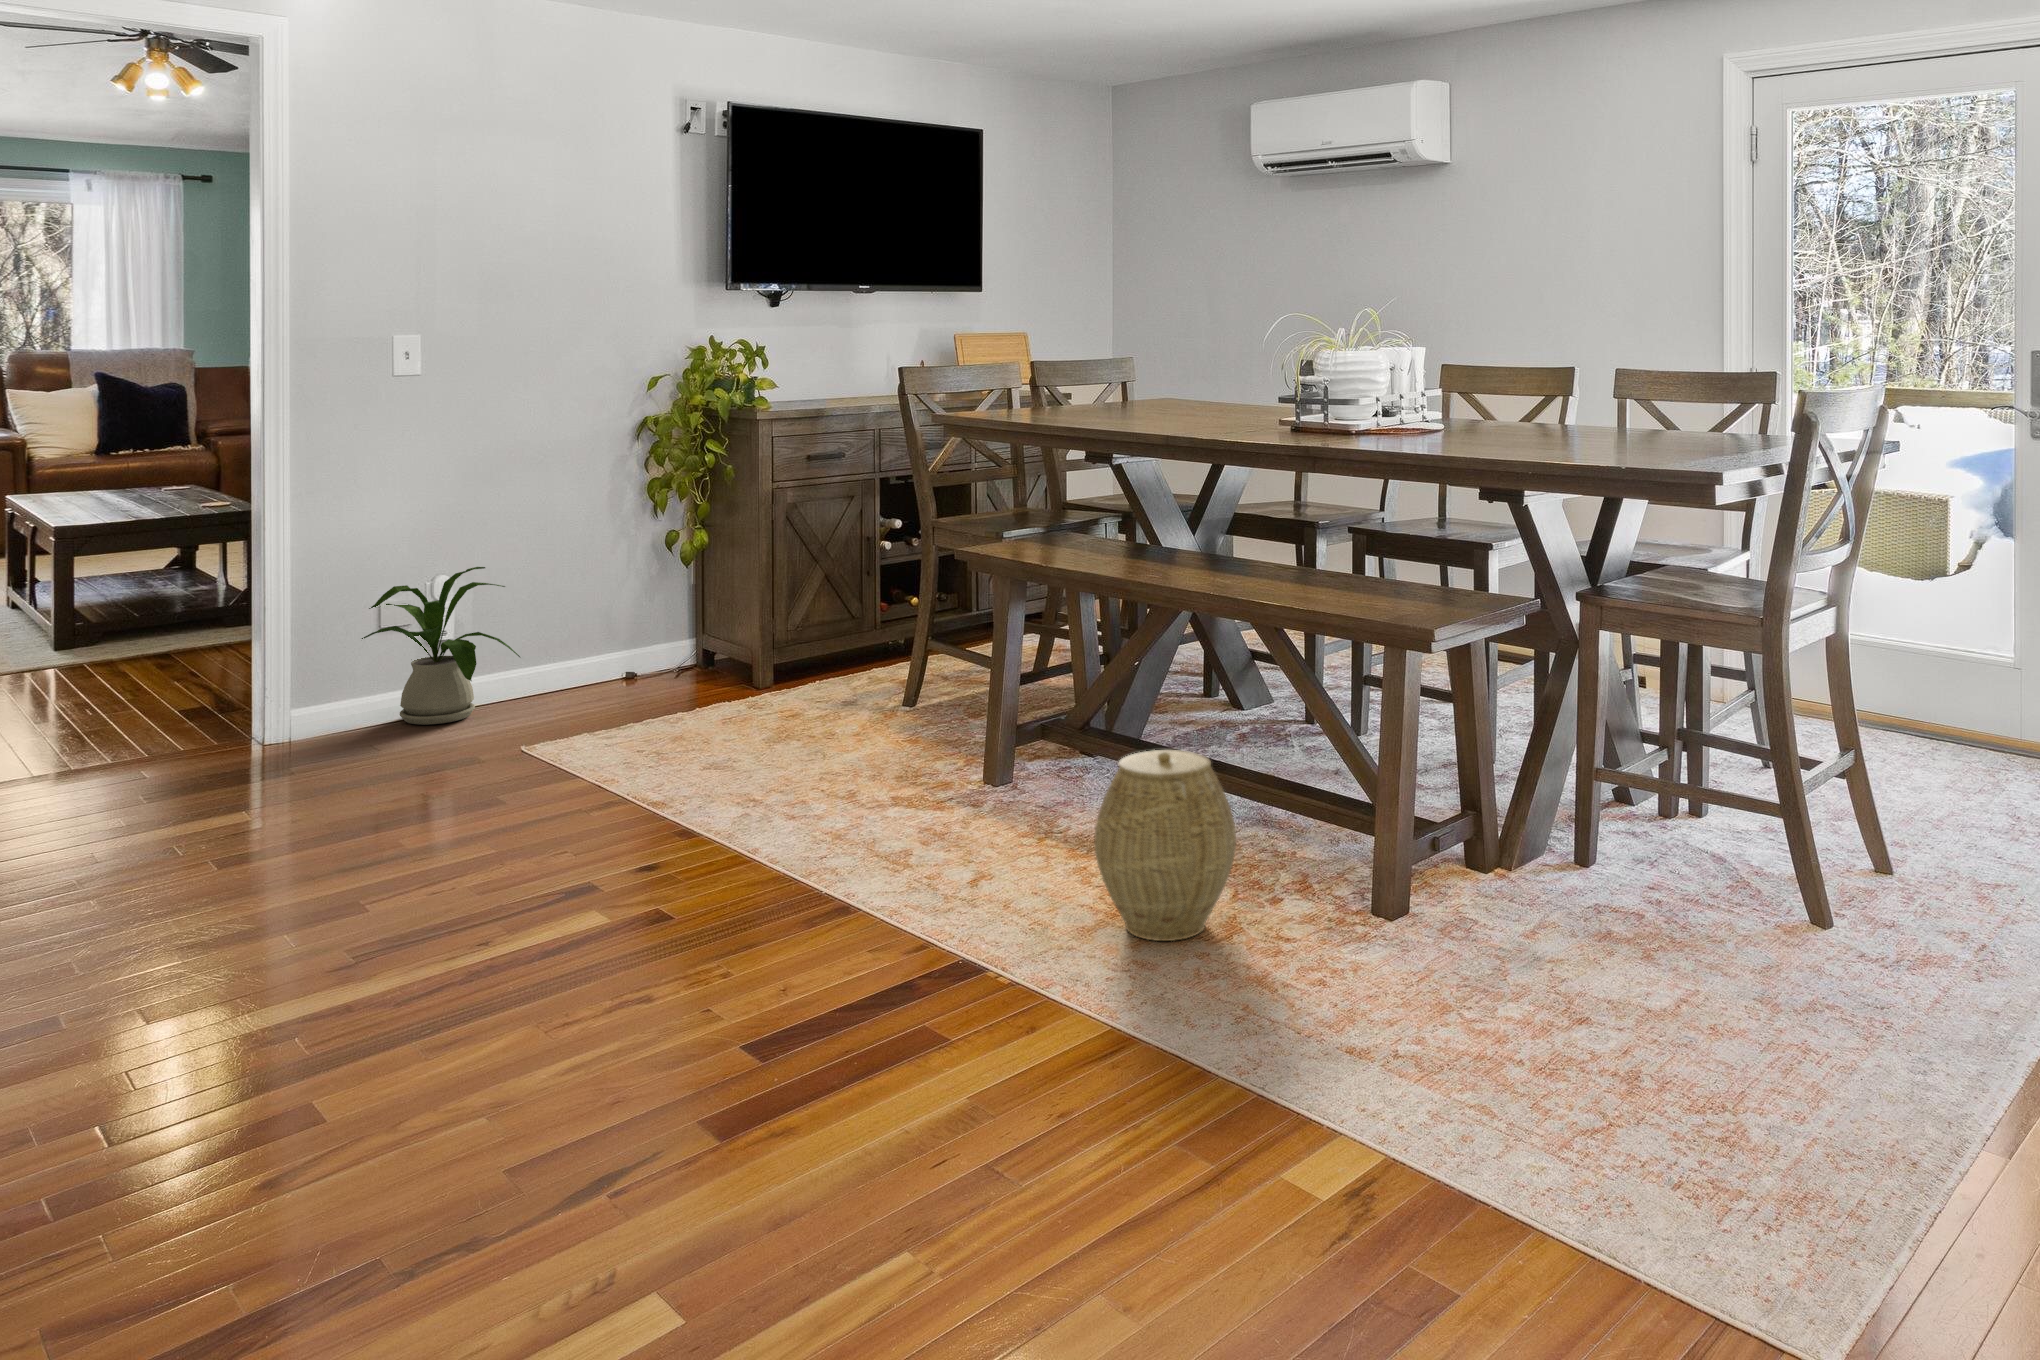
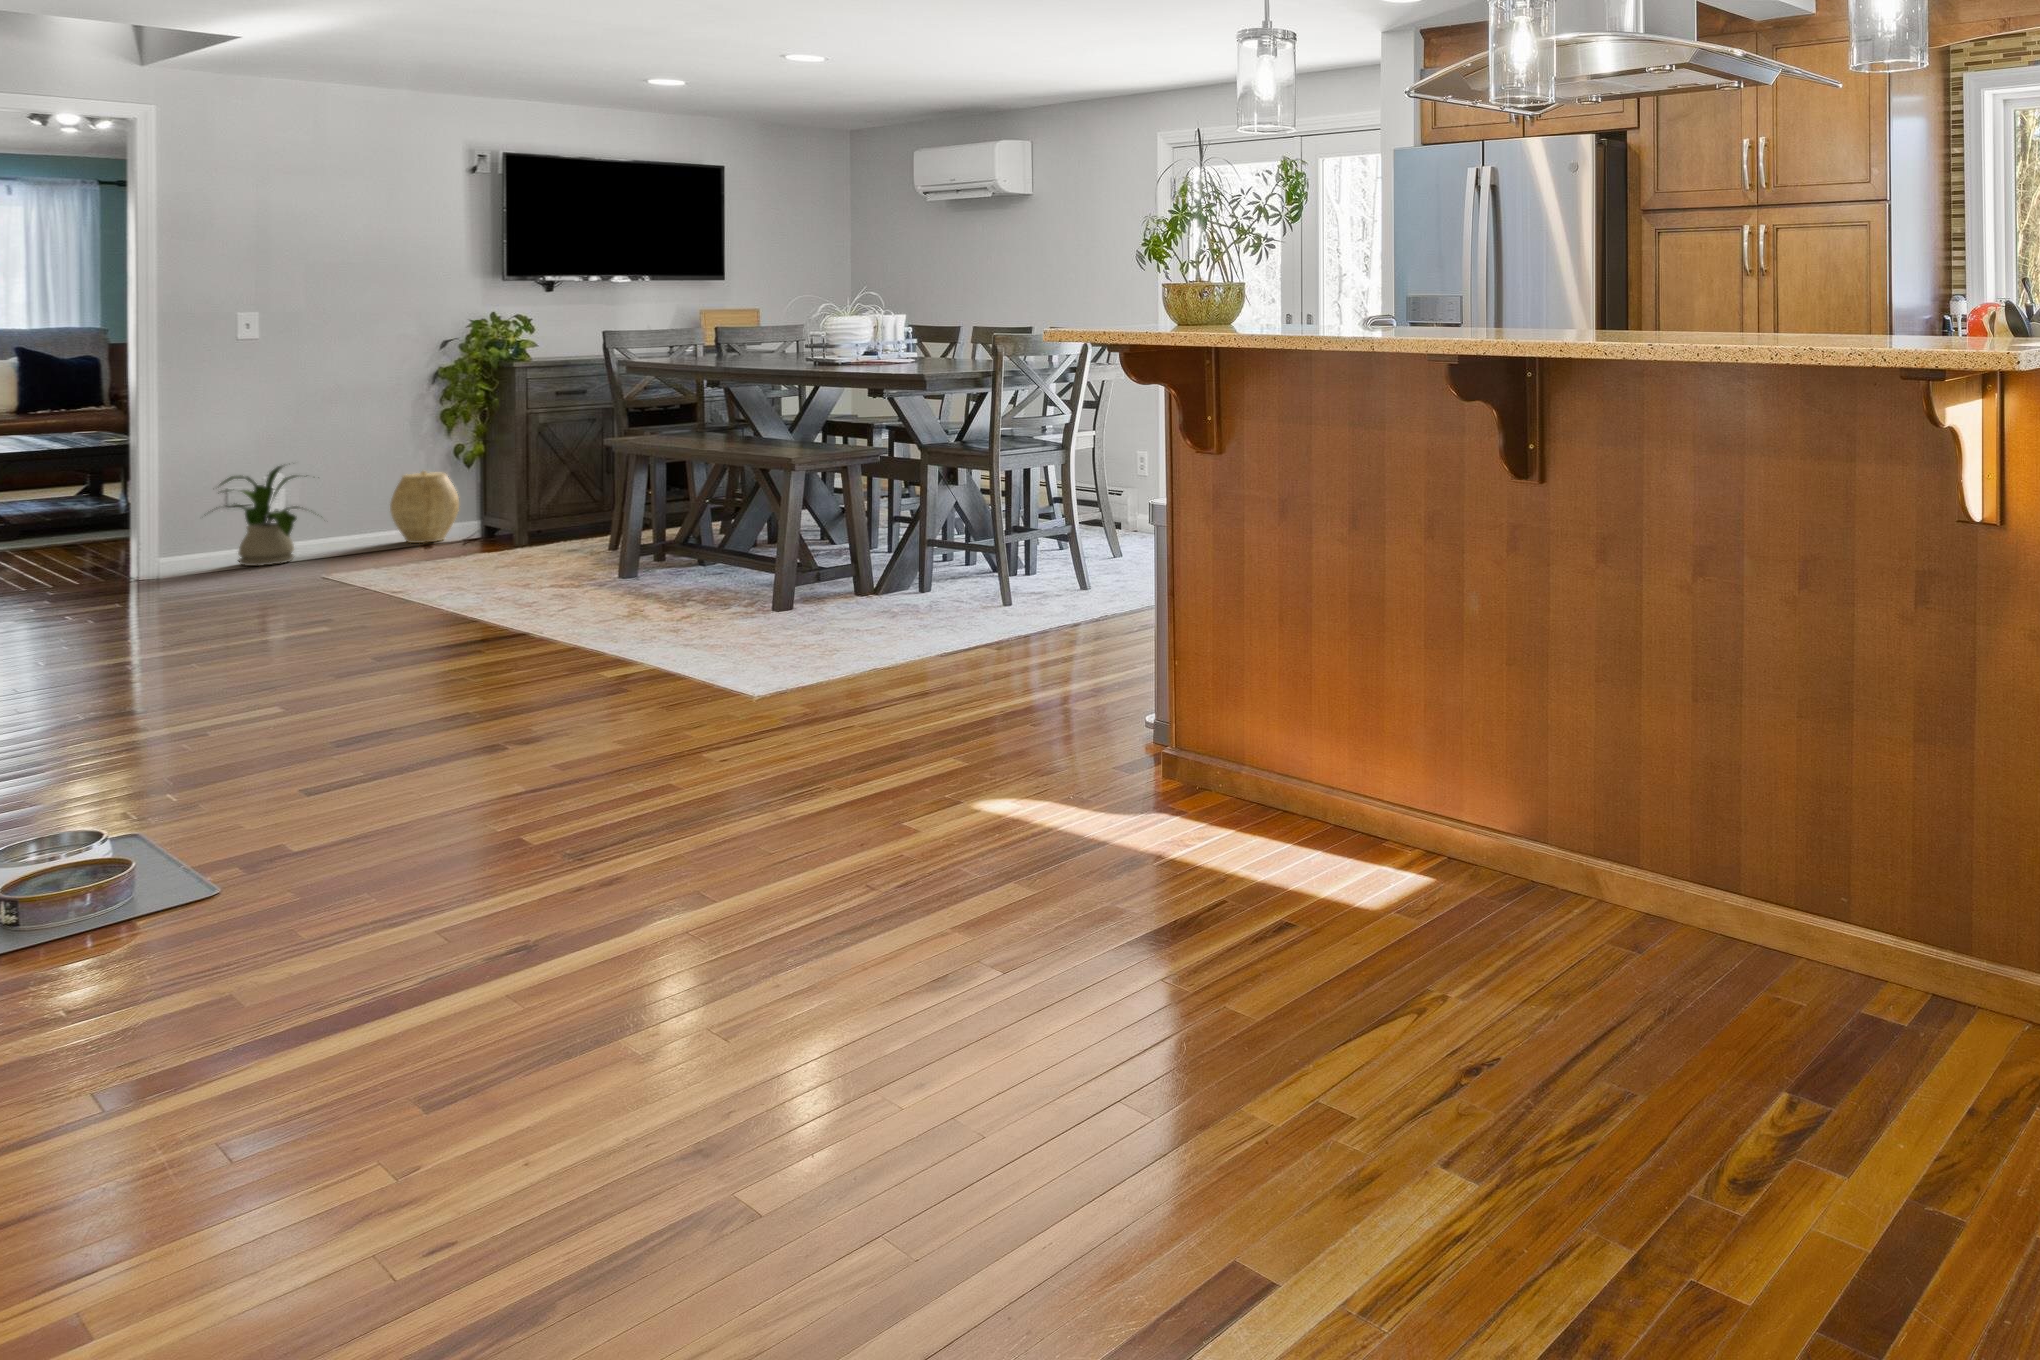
woven basket: present [1094,750,1236,941] -> present [390,471,459,543]

